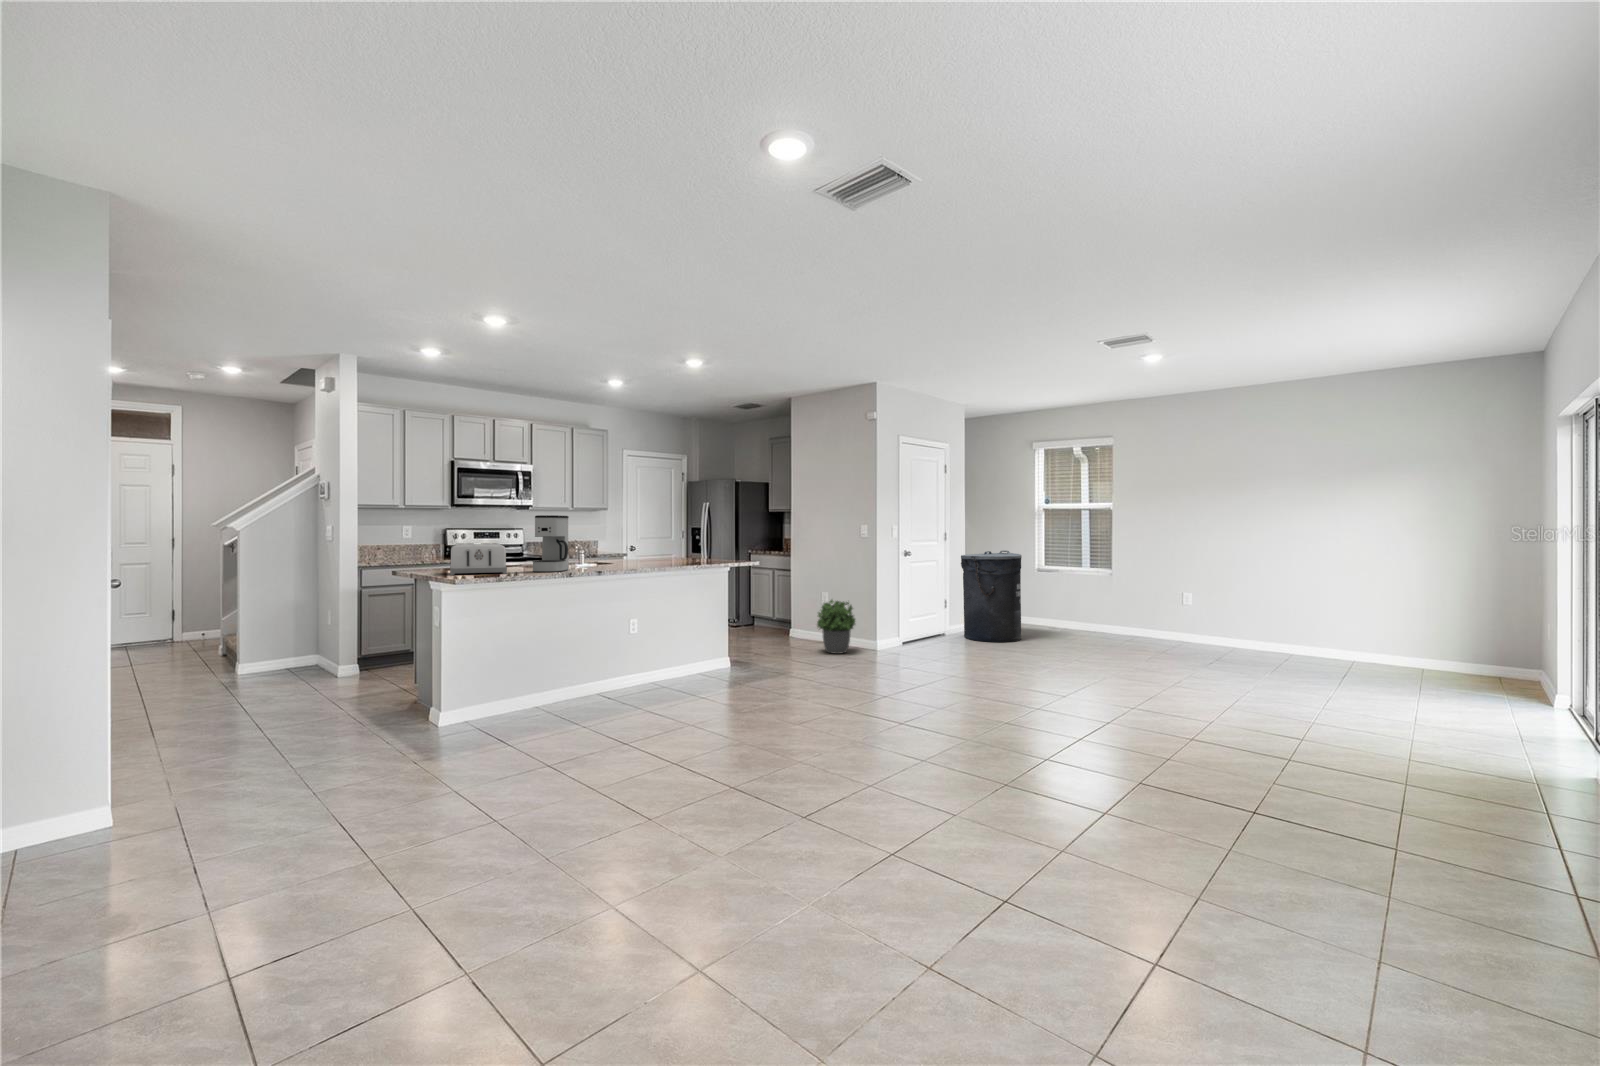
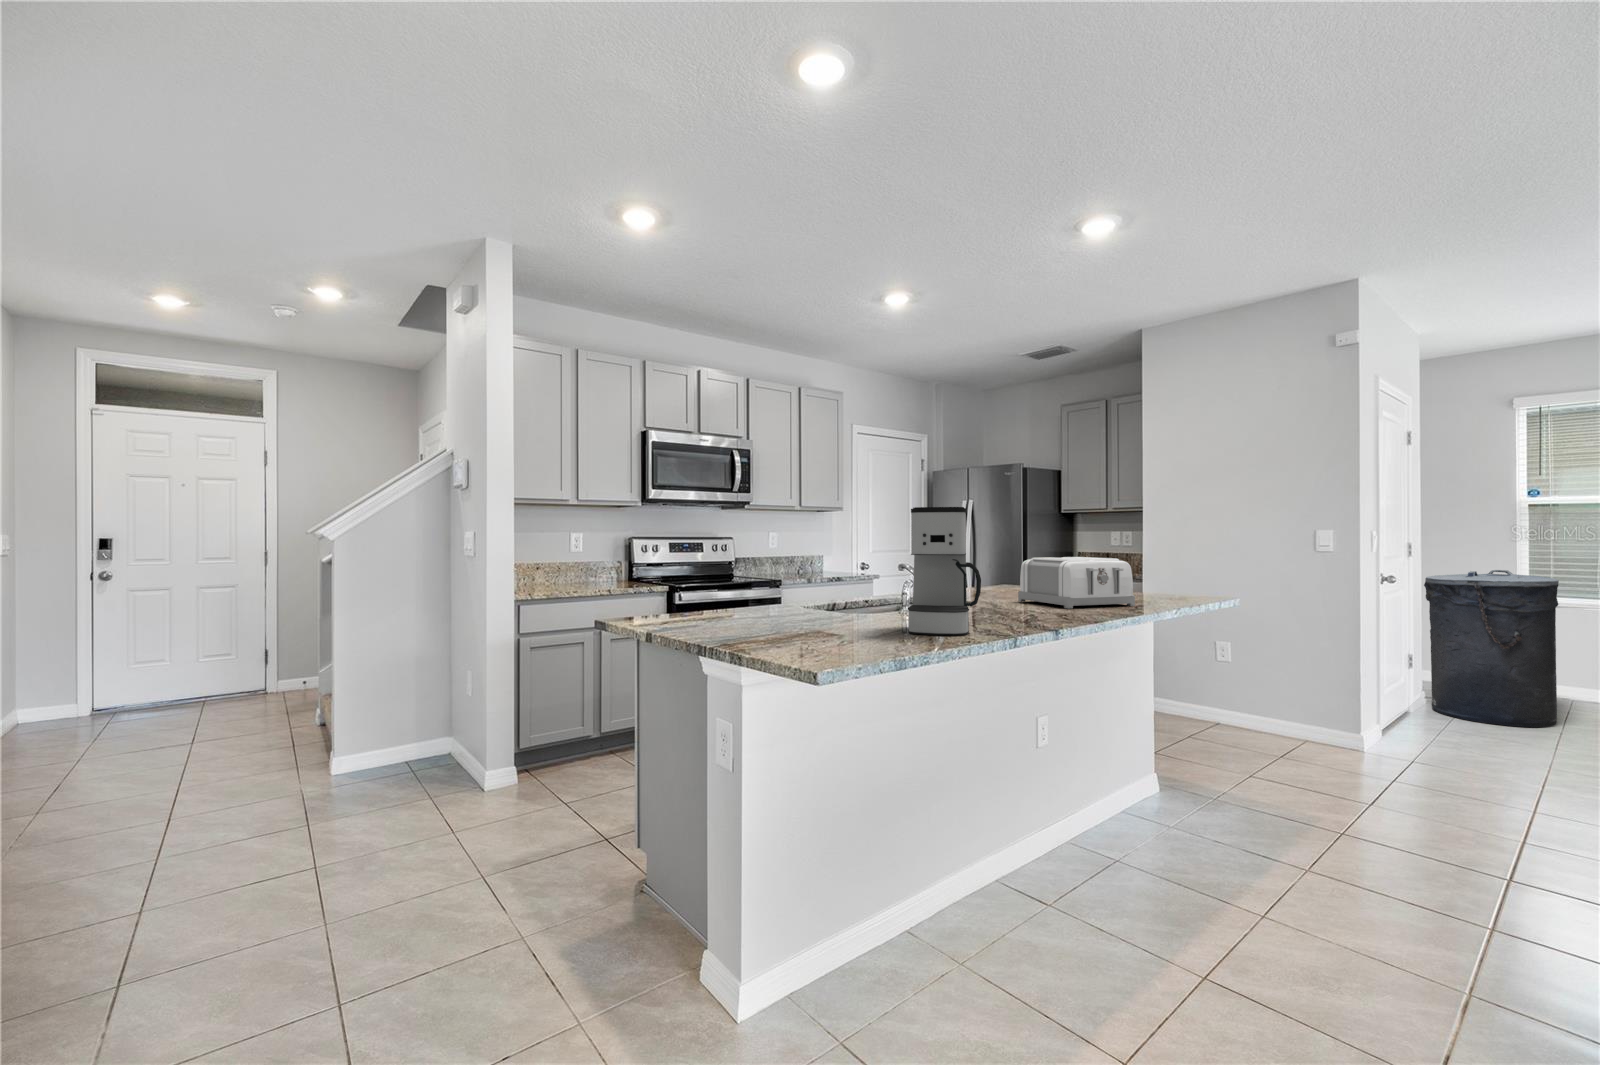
toaster: present [450,543,507,575] -> present [1018,557,1135,609]
potted plant: present [817,600,855,654] -> none [1236,654,1320,750]

